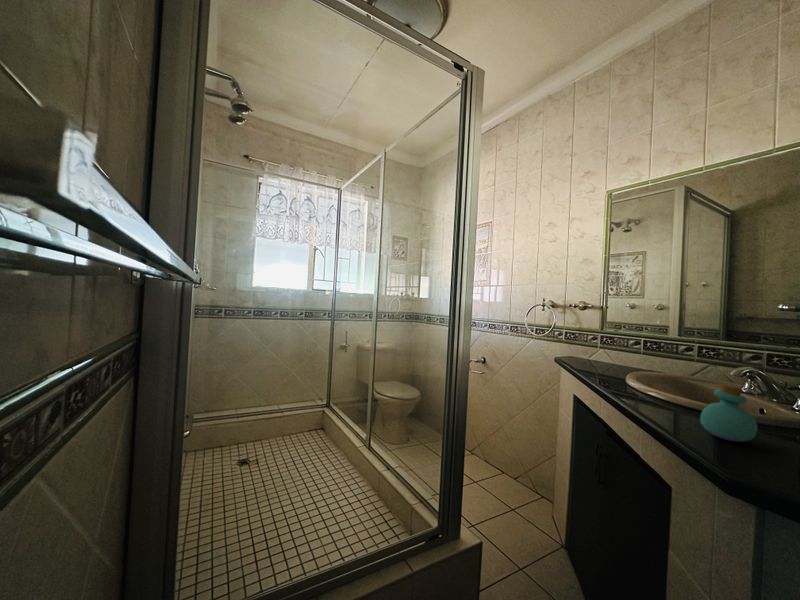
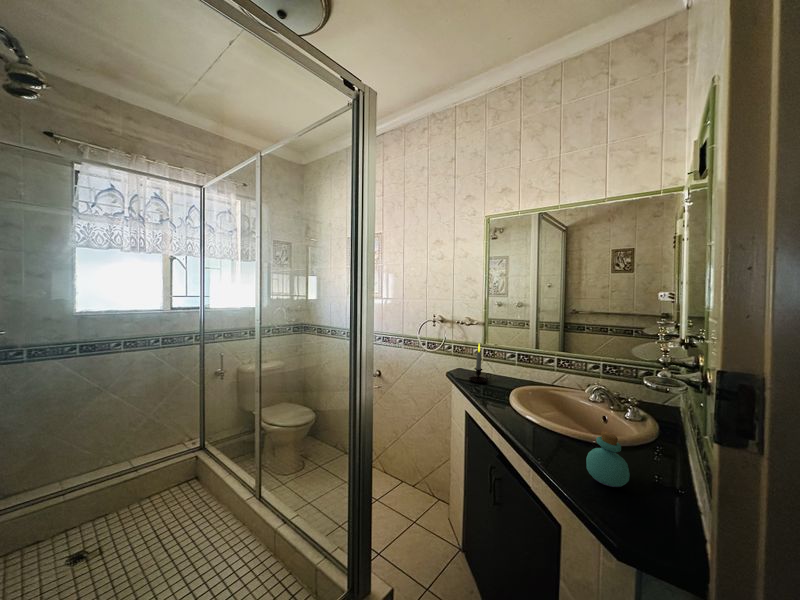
candle: none [580,325,608,369] -> present [469,344,491,383]

